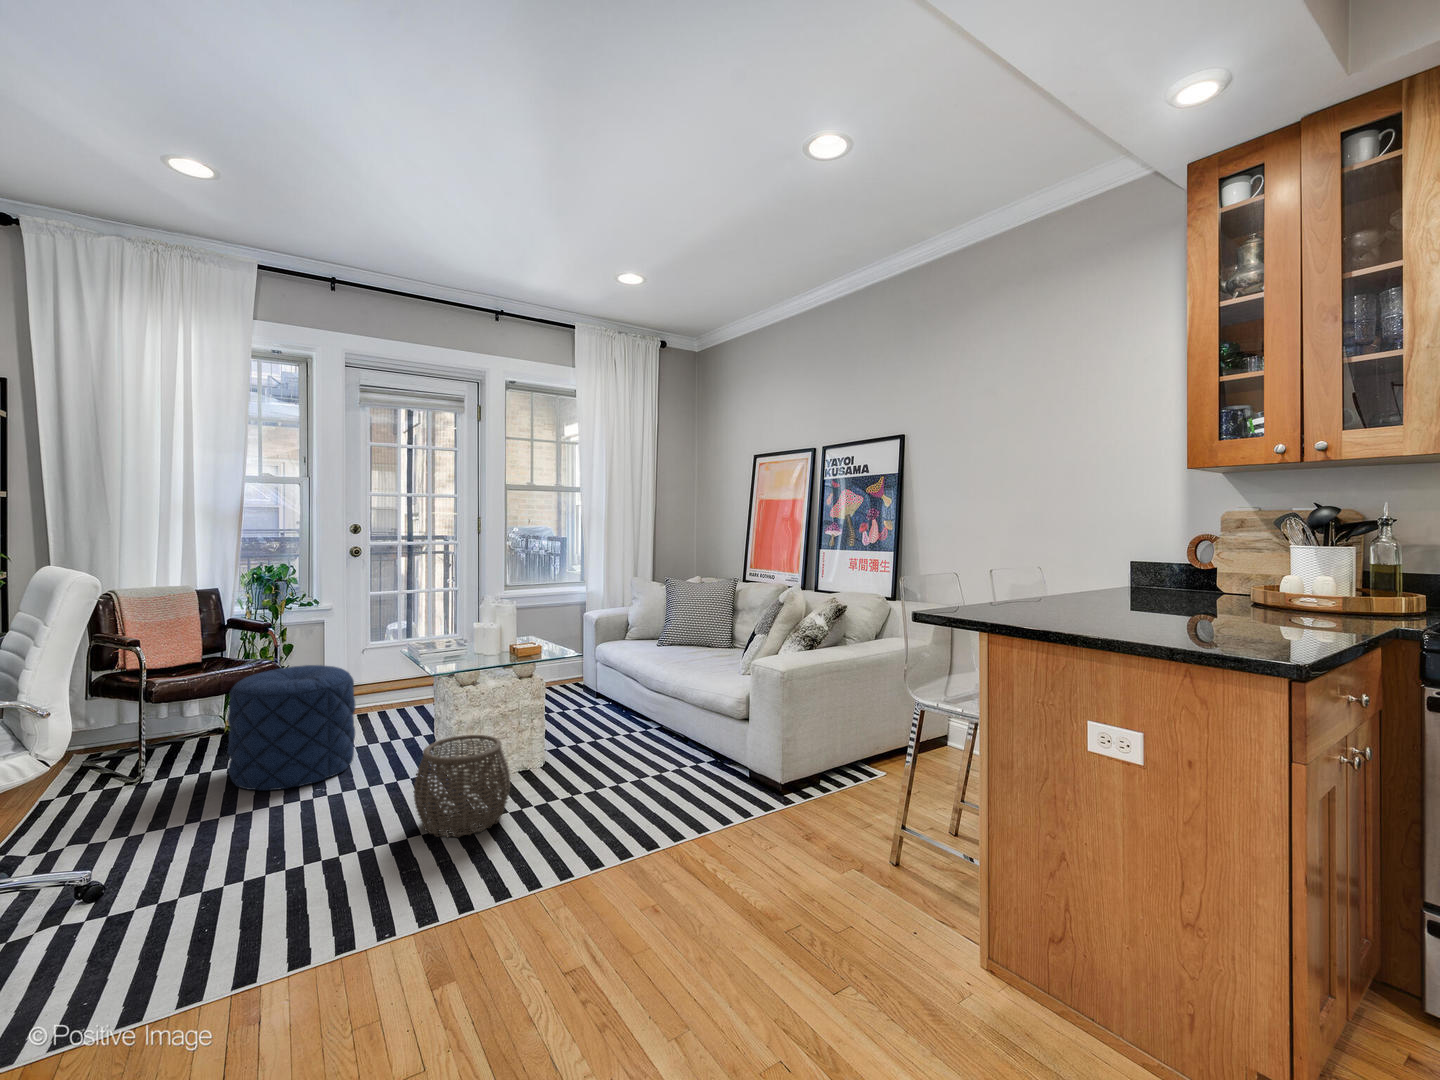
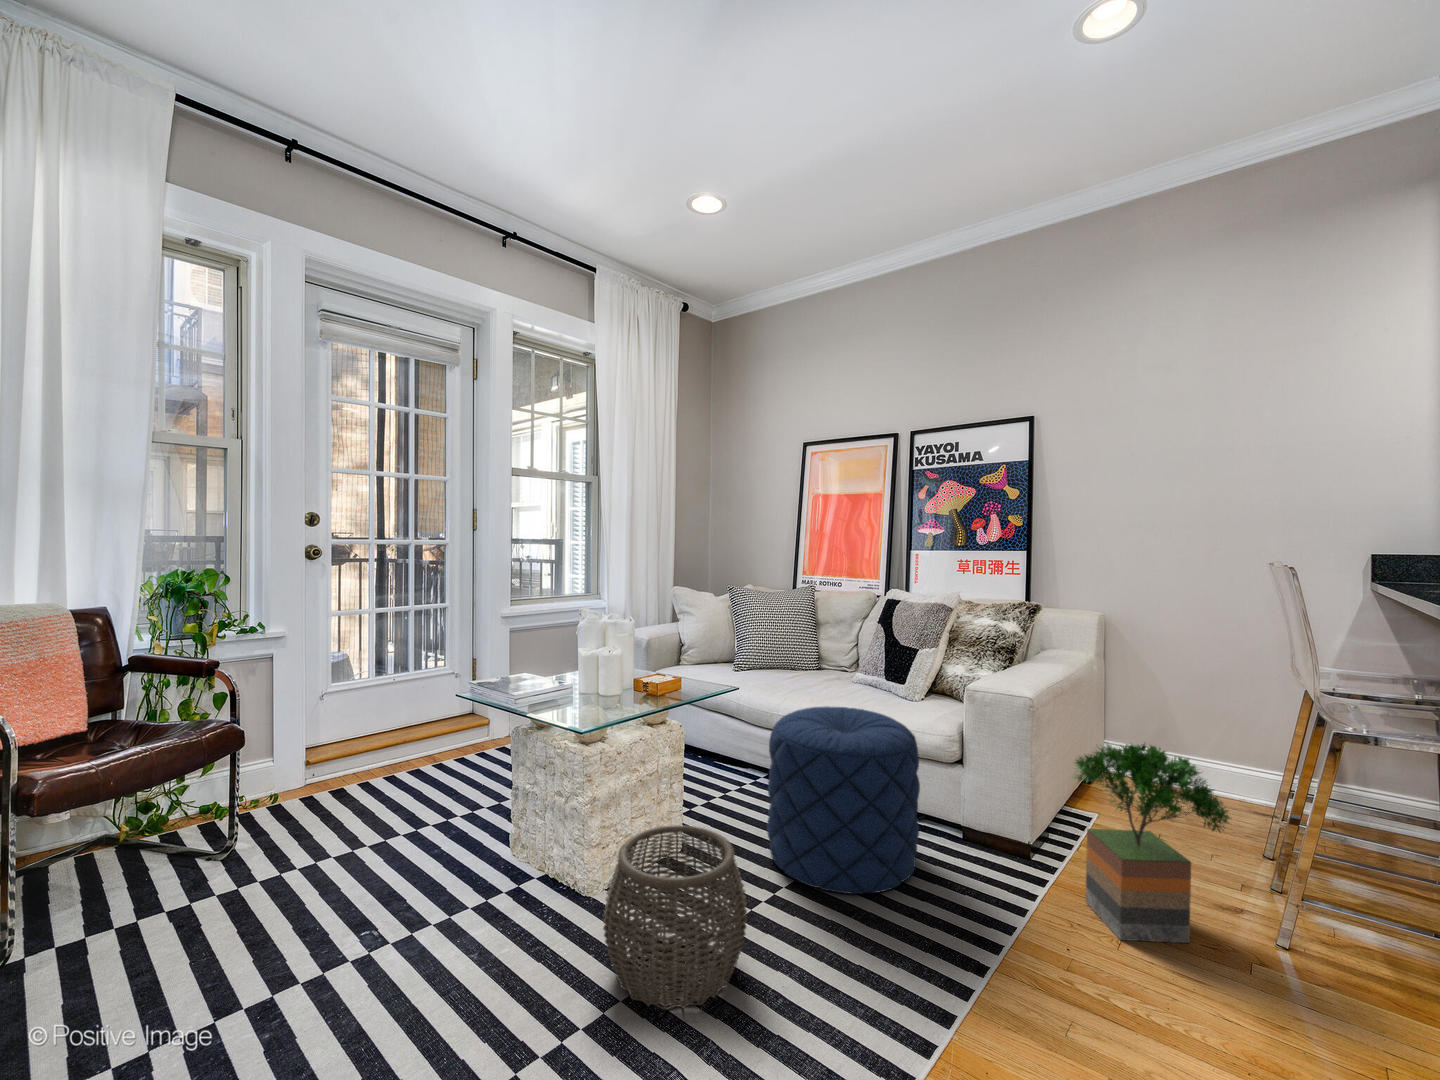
pouf: present [228,665,355,790] -> present [767,706,920,894]
potted tree: none [761,700,851,850] -> present [1075,744,1230,943]

